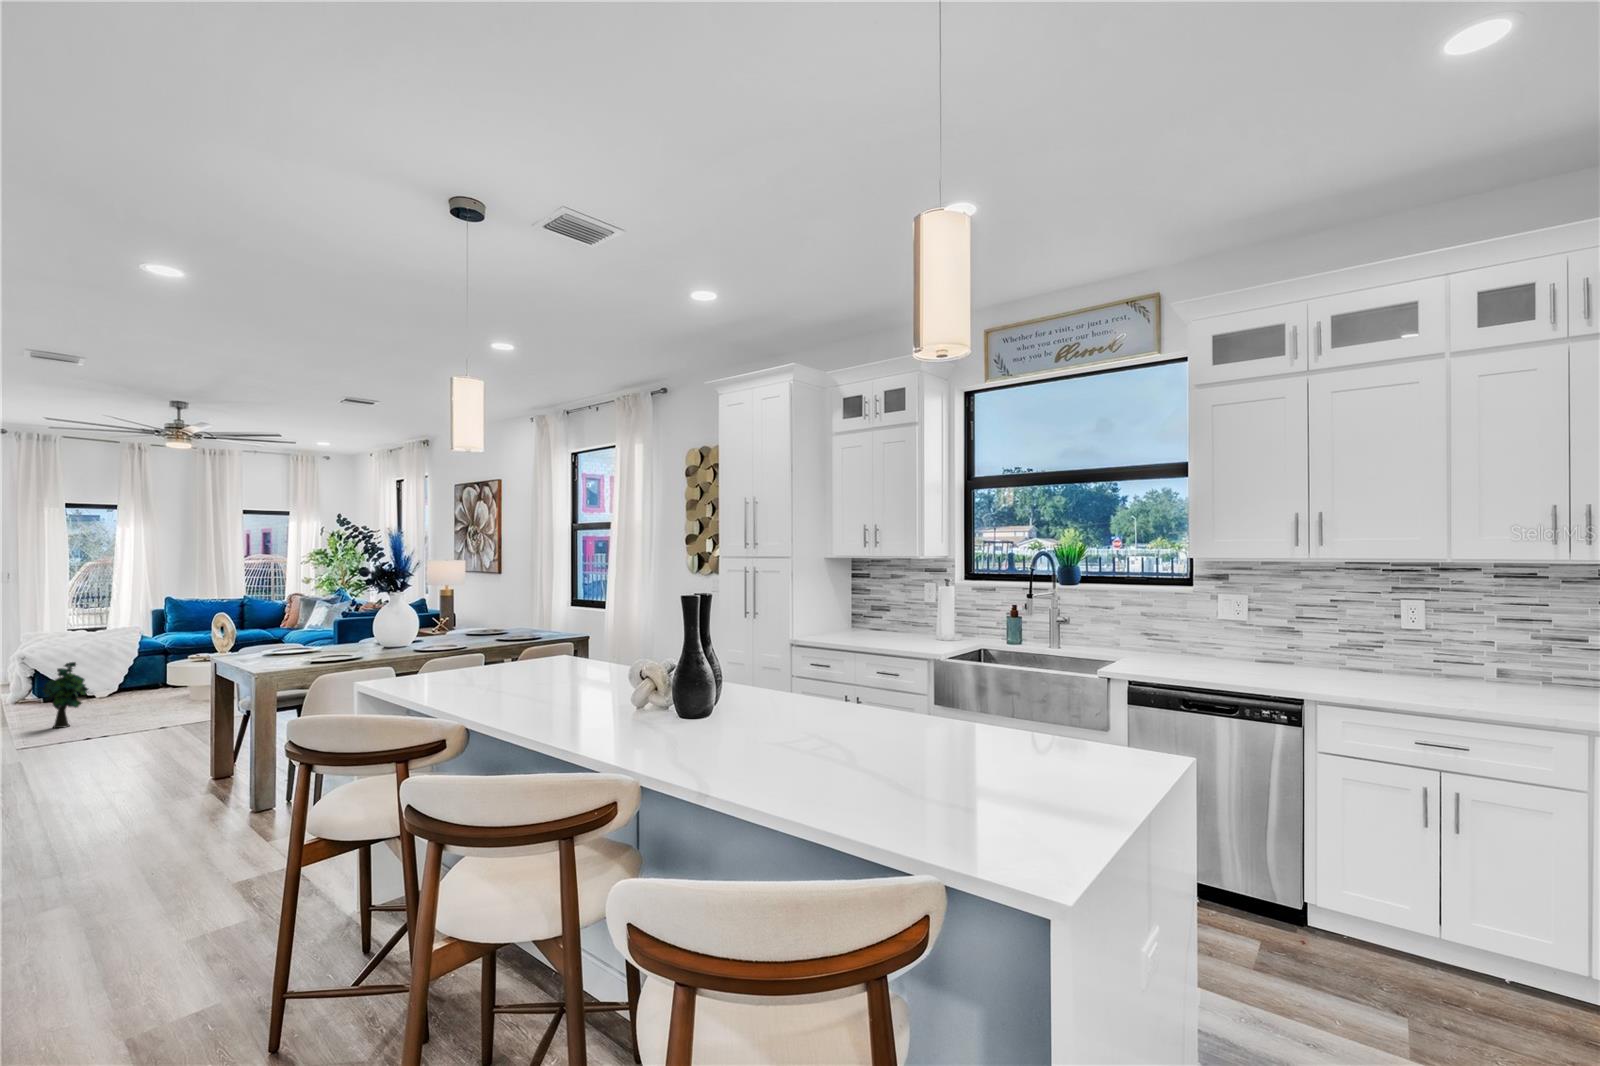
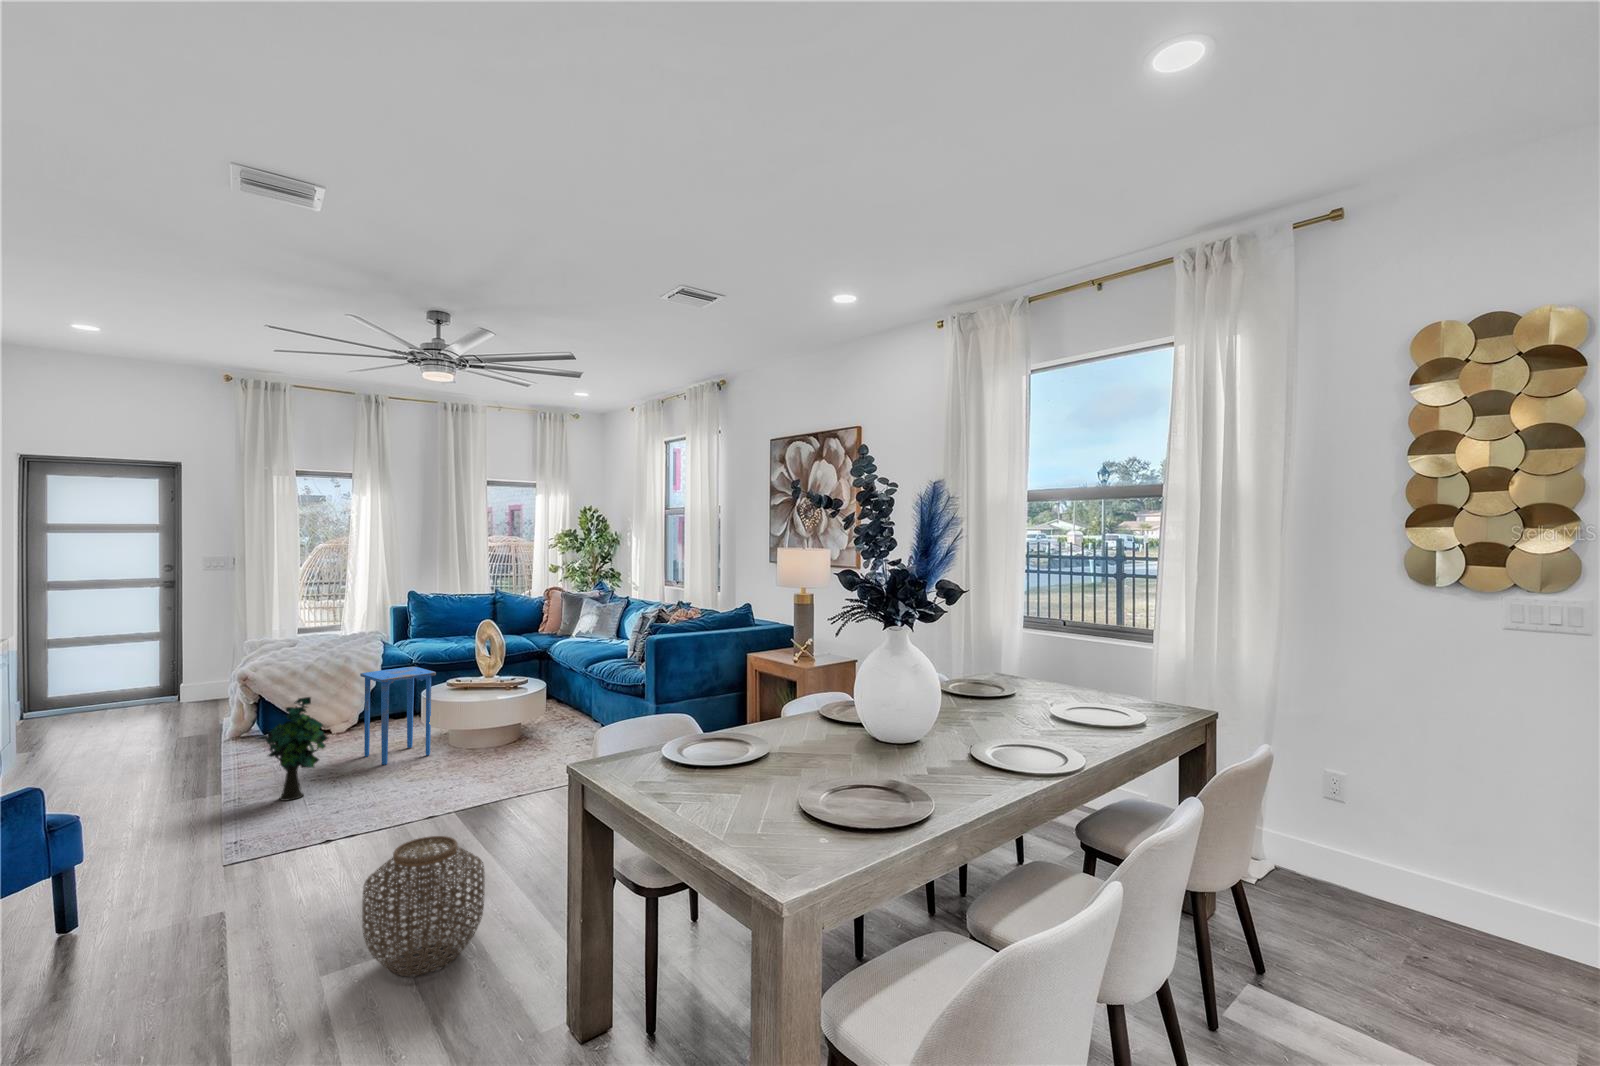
side table: none [117,647,176,711] -> present [360,667,436,765]
woven basket: none [101,711,174,775] -> present [362,836,485,976]

